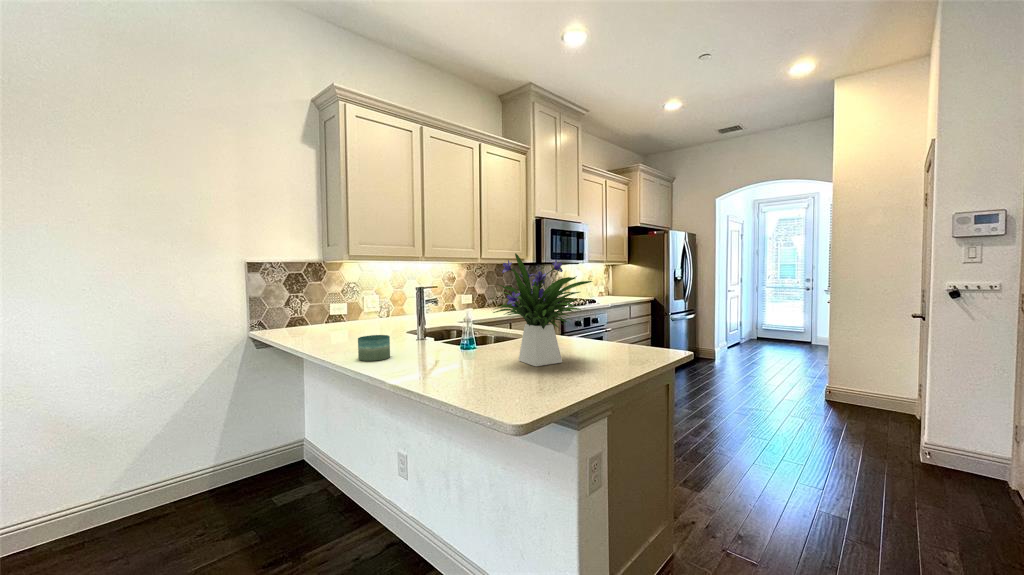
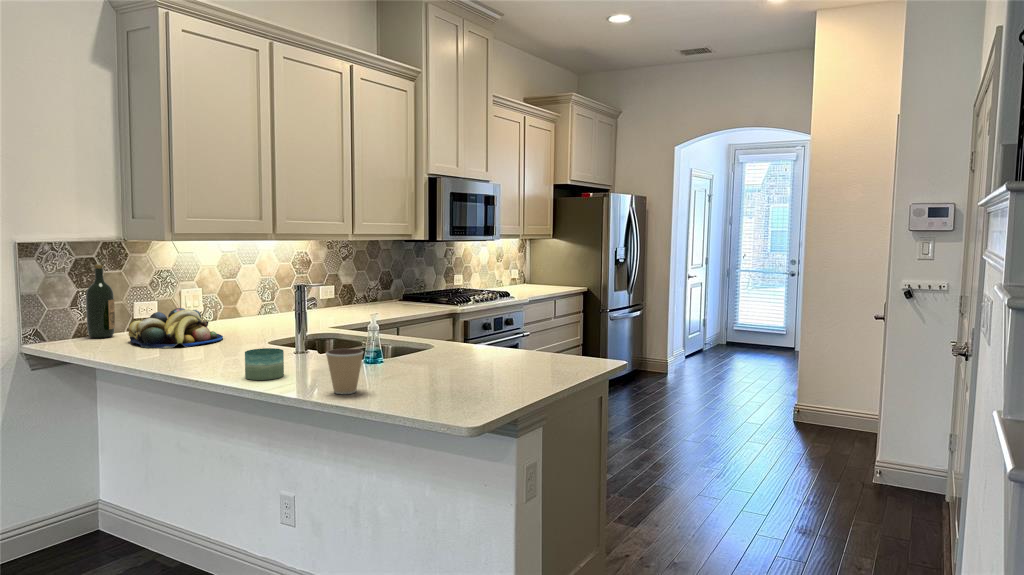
flower arrangement: present [490,253,592,366] -> none [410,256,531,381]
wine bottle: none [294,278,313,328] -> present [86,265,115,338]
fruit bowl: none [315,307,380,334] -> present [129,308,223,348]
coffee cup: none [406,336,439,377] -> present [326,349,363,394]

